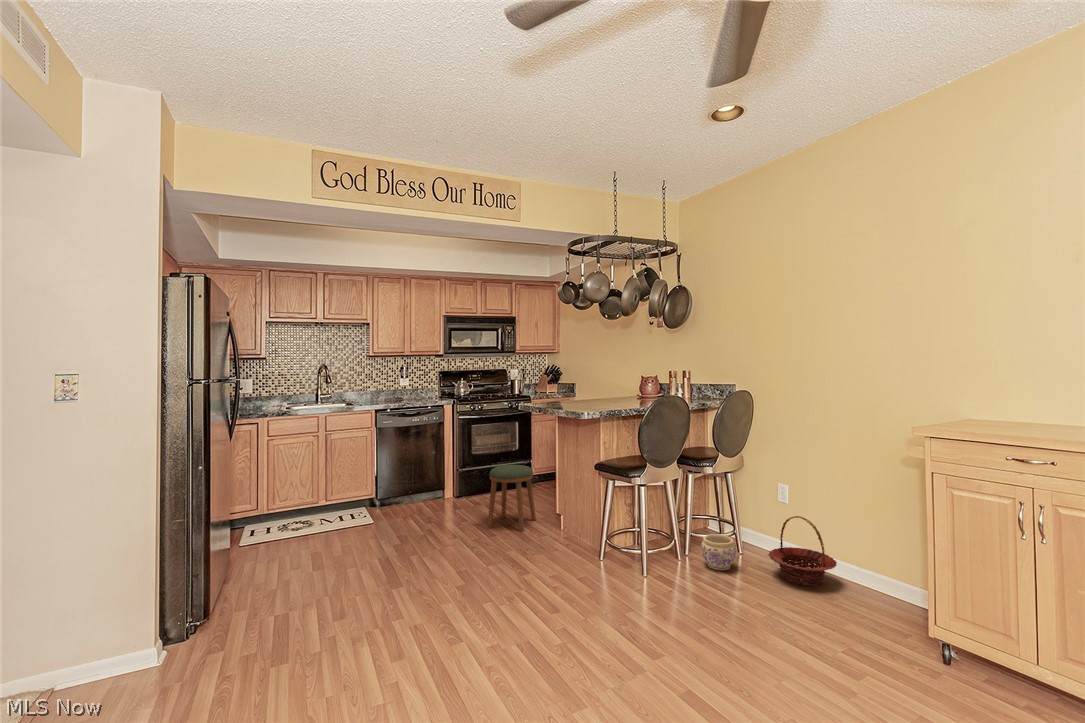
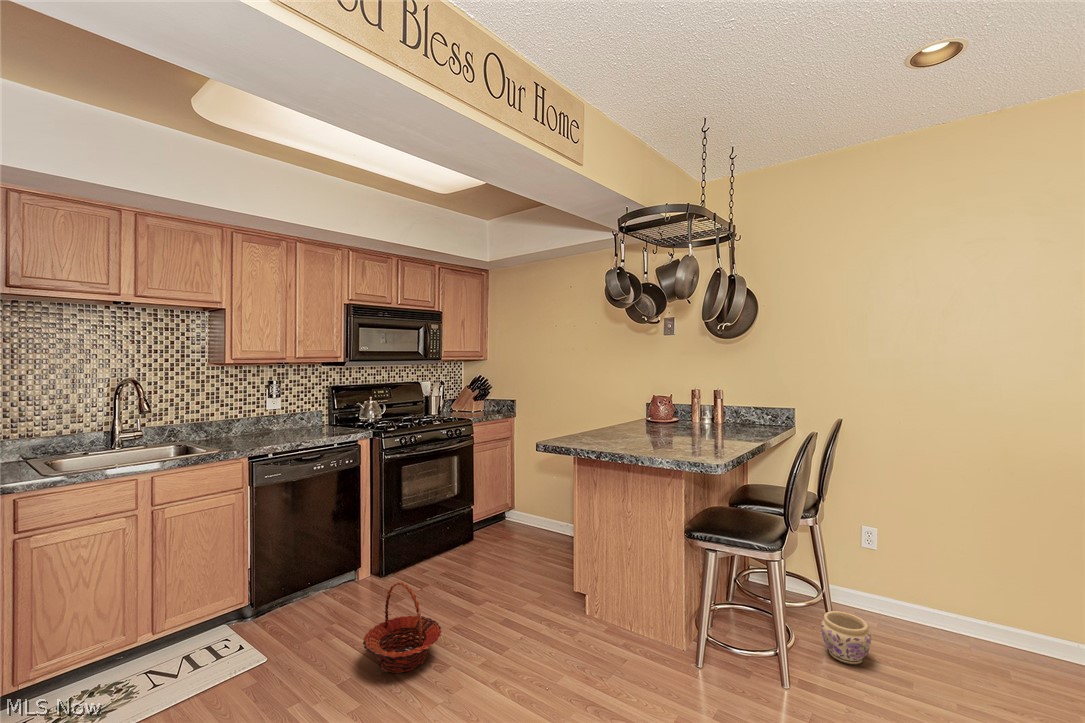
stool: present [488,465,536,531] -> none [479,531,544,641]
basket: present [769,516,837,586] -> present [363,582,441,673]

